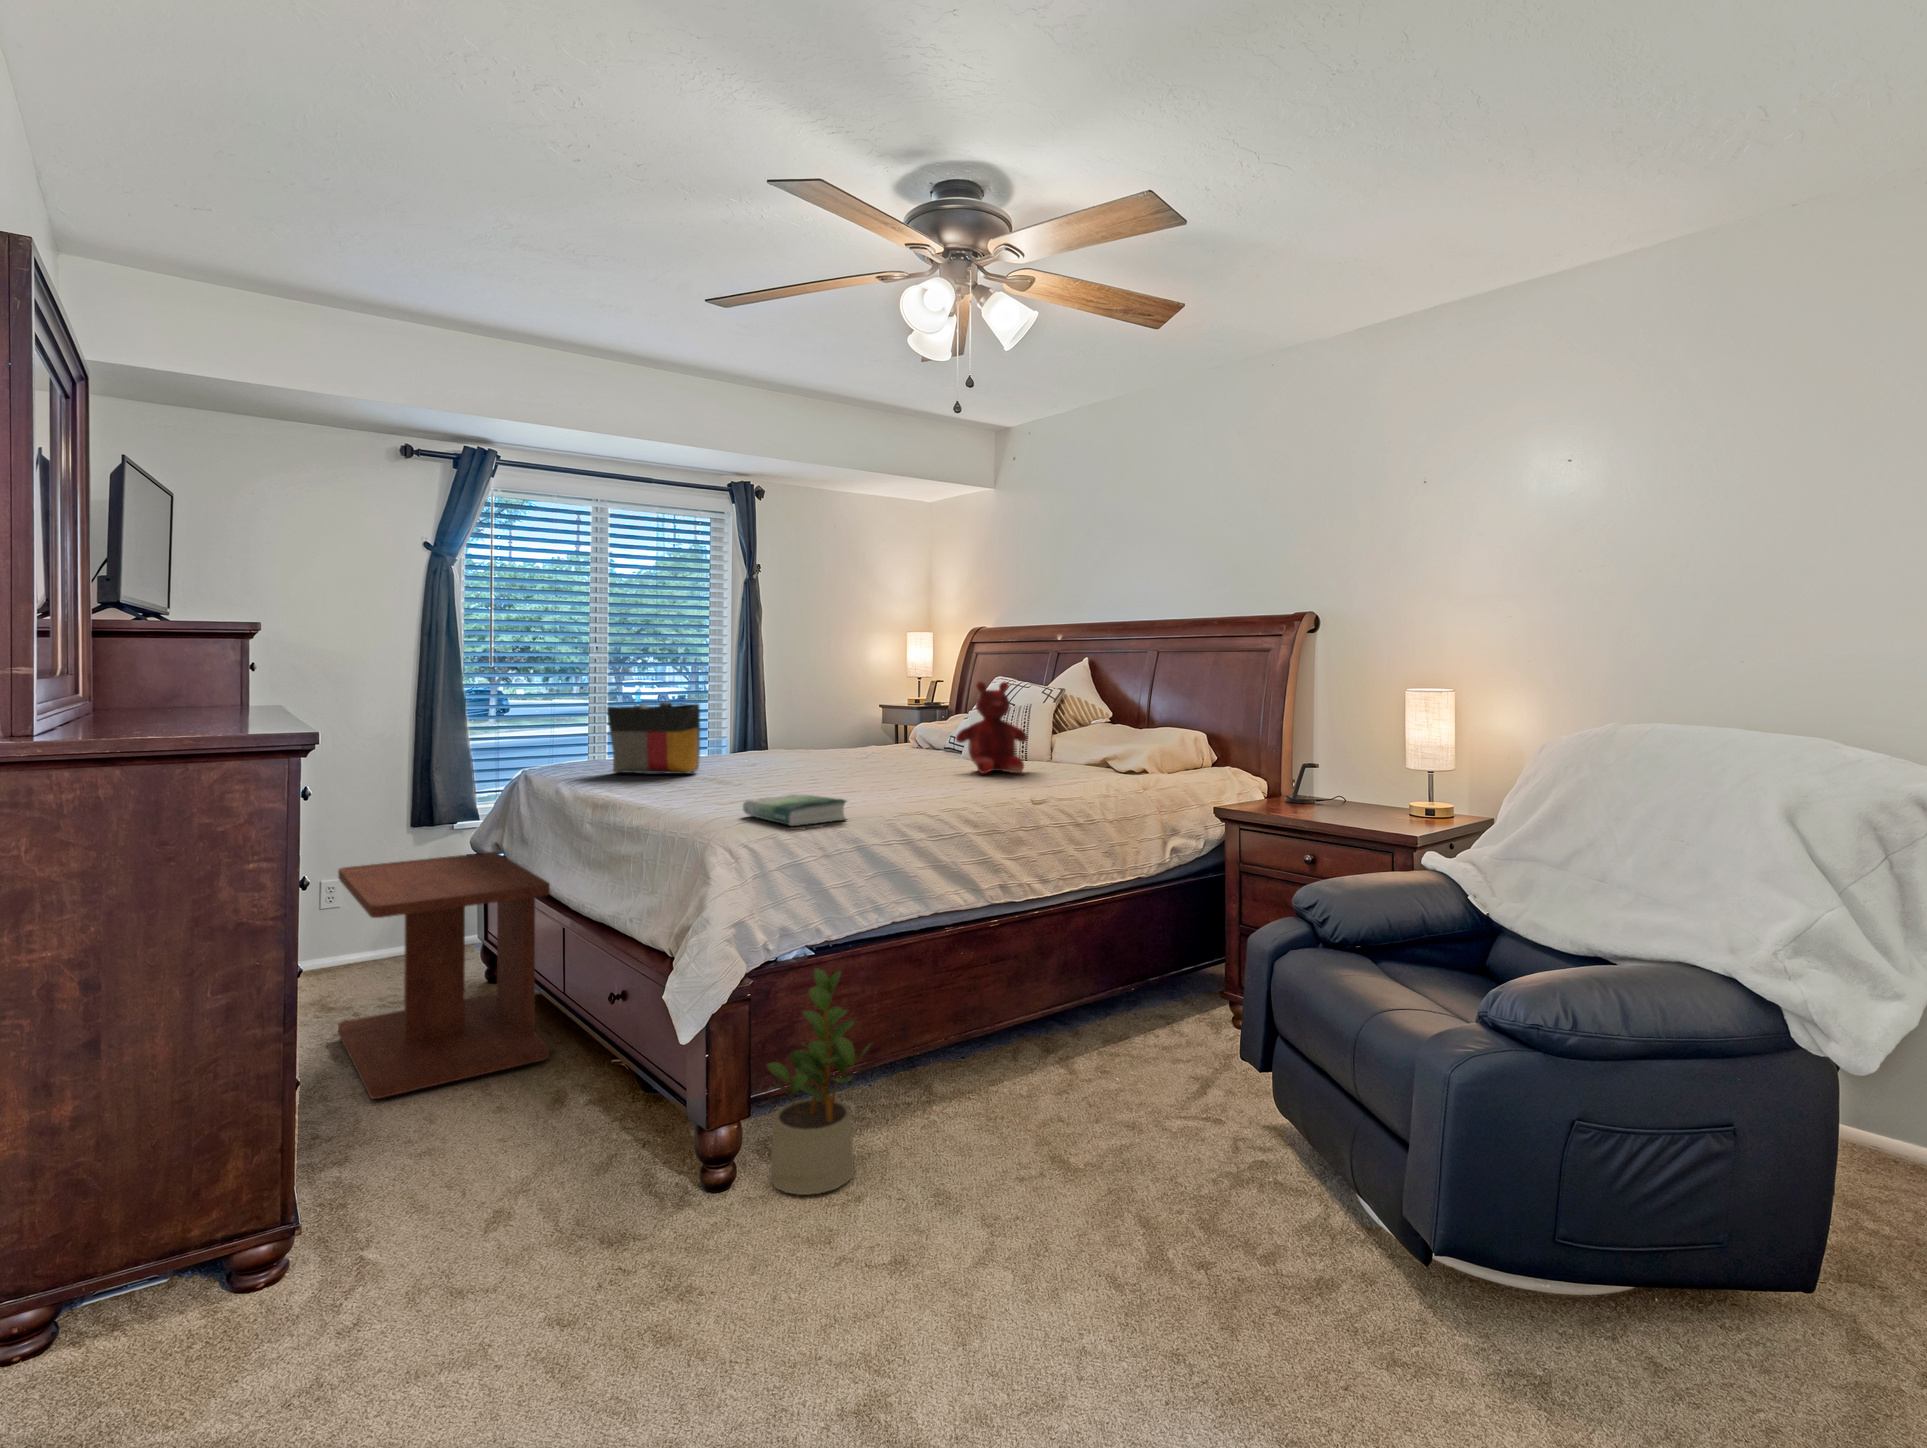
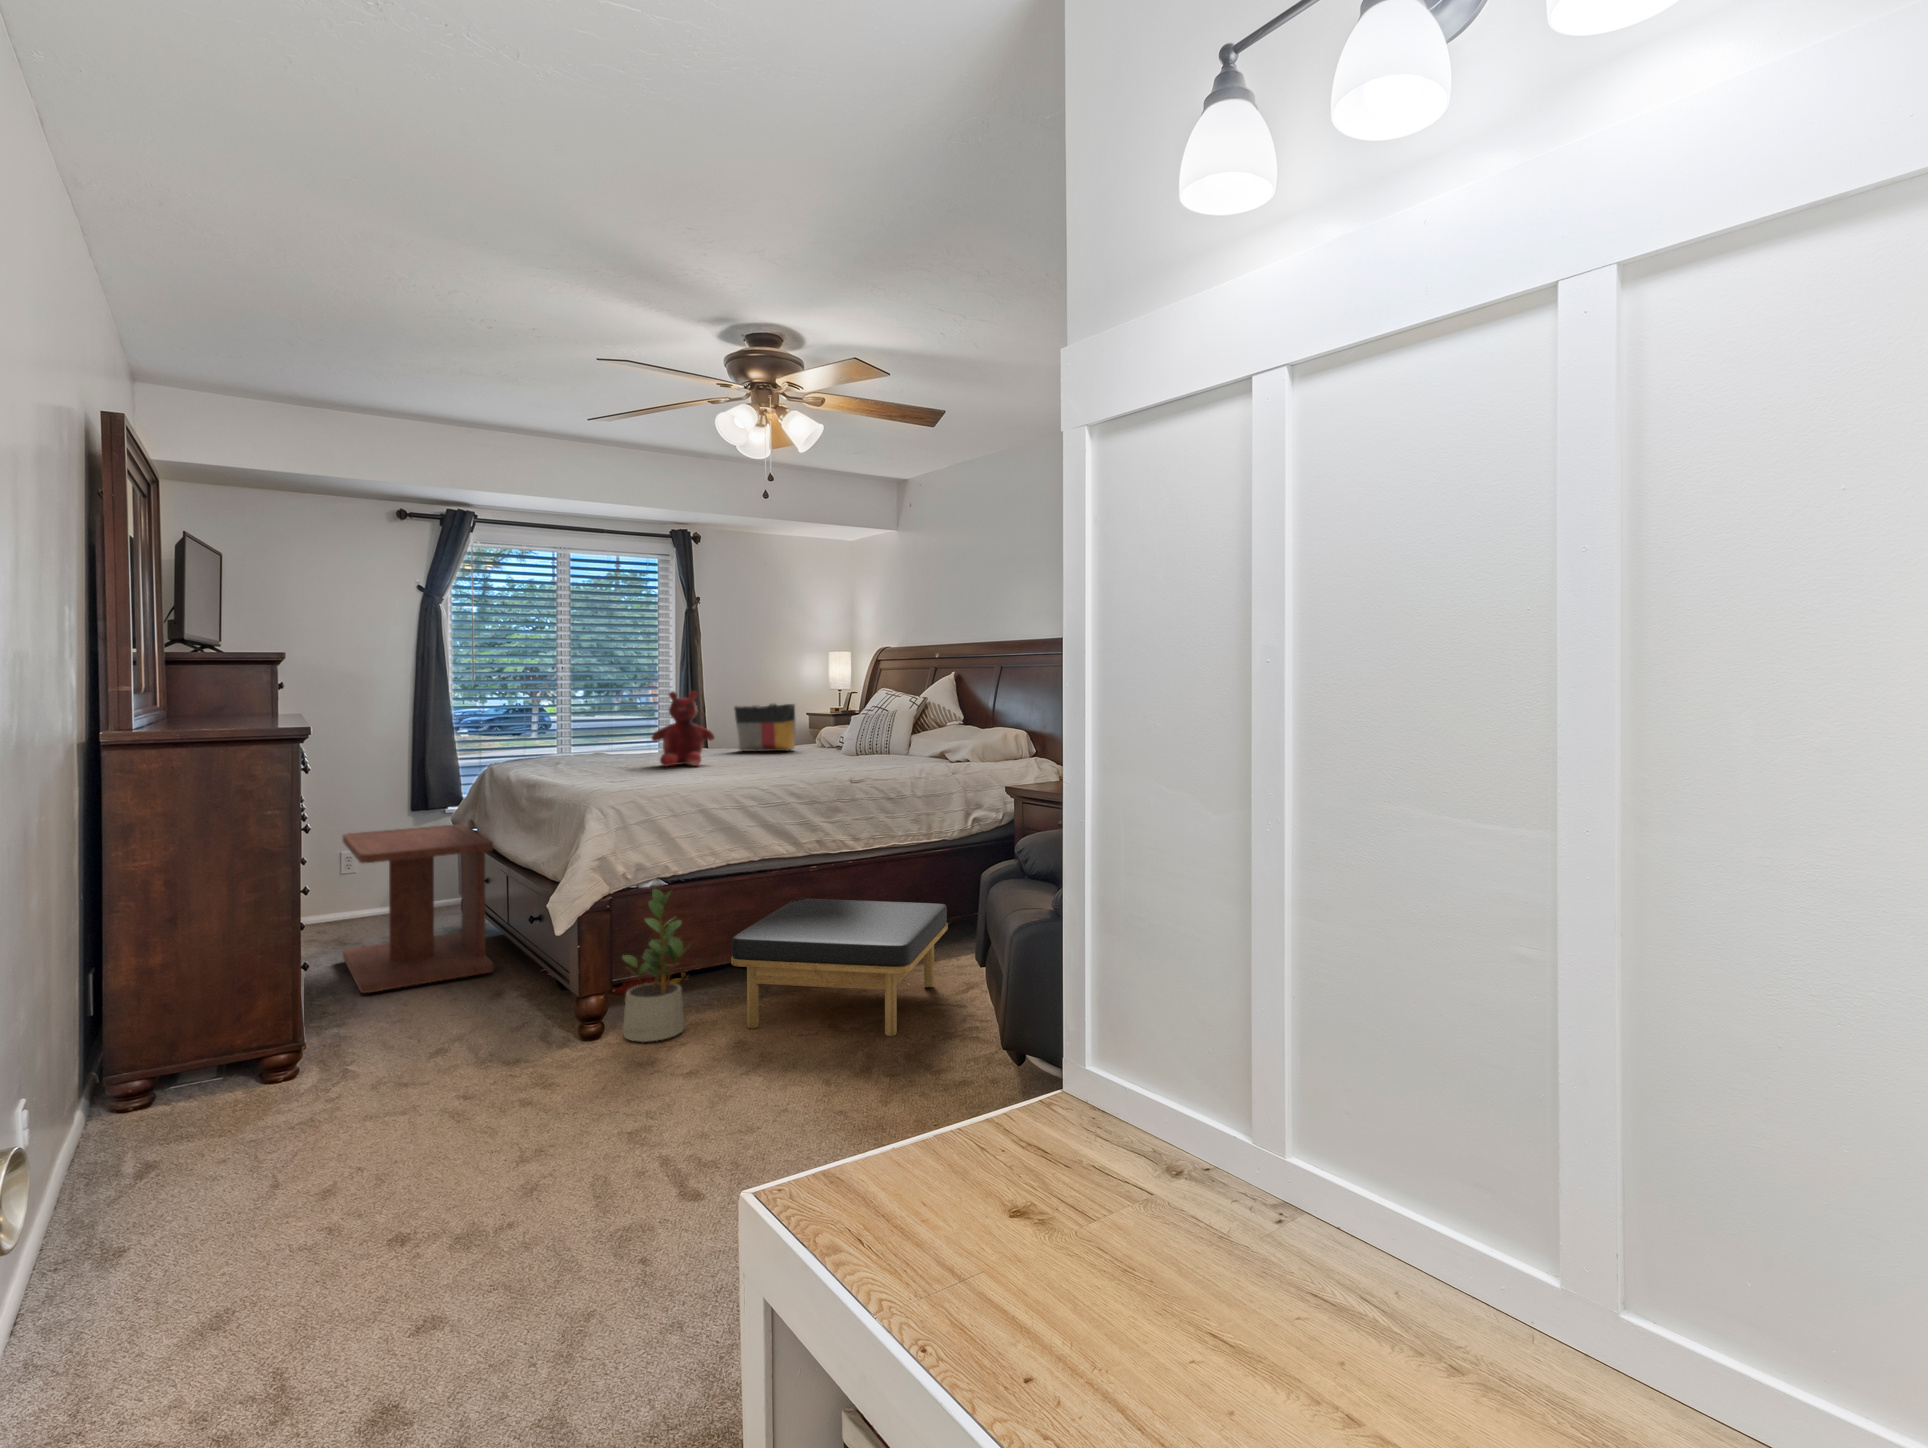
teddy bear: present [956,681,1027,774] -> present [651,691,715,766]
tote bag: present [607,702,700,774] -> present [734,703,795,751]
book: present [743,794,846,826] -> none [620,772,692,793]
ottoman: none [920,963,1186,1180] -> present [731,899,948,1036]

